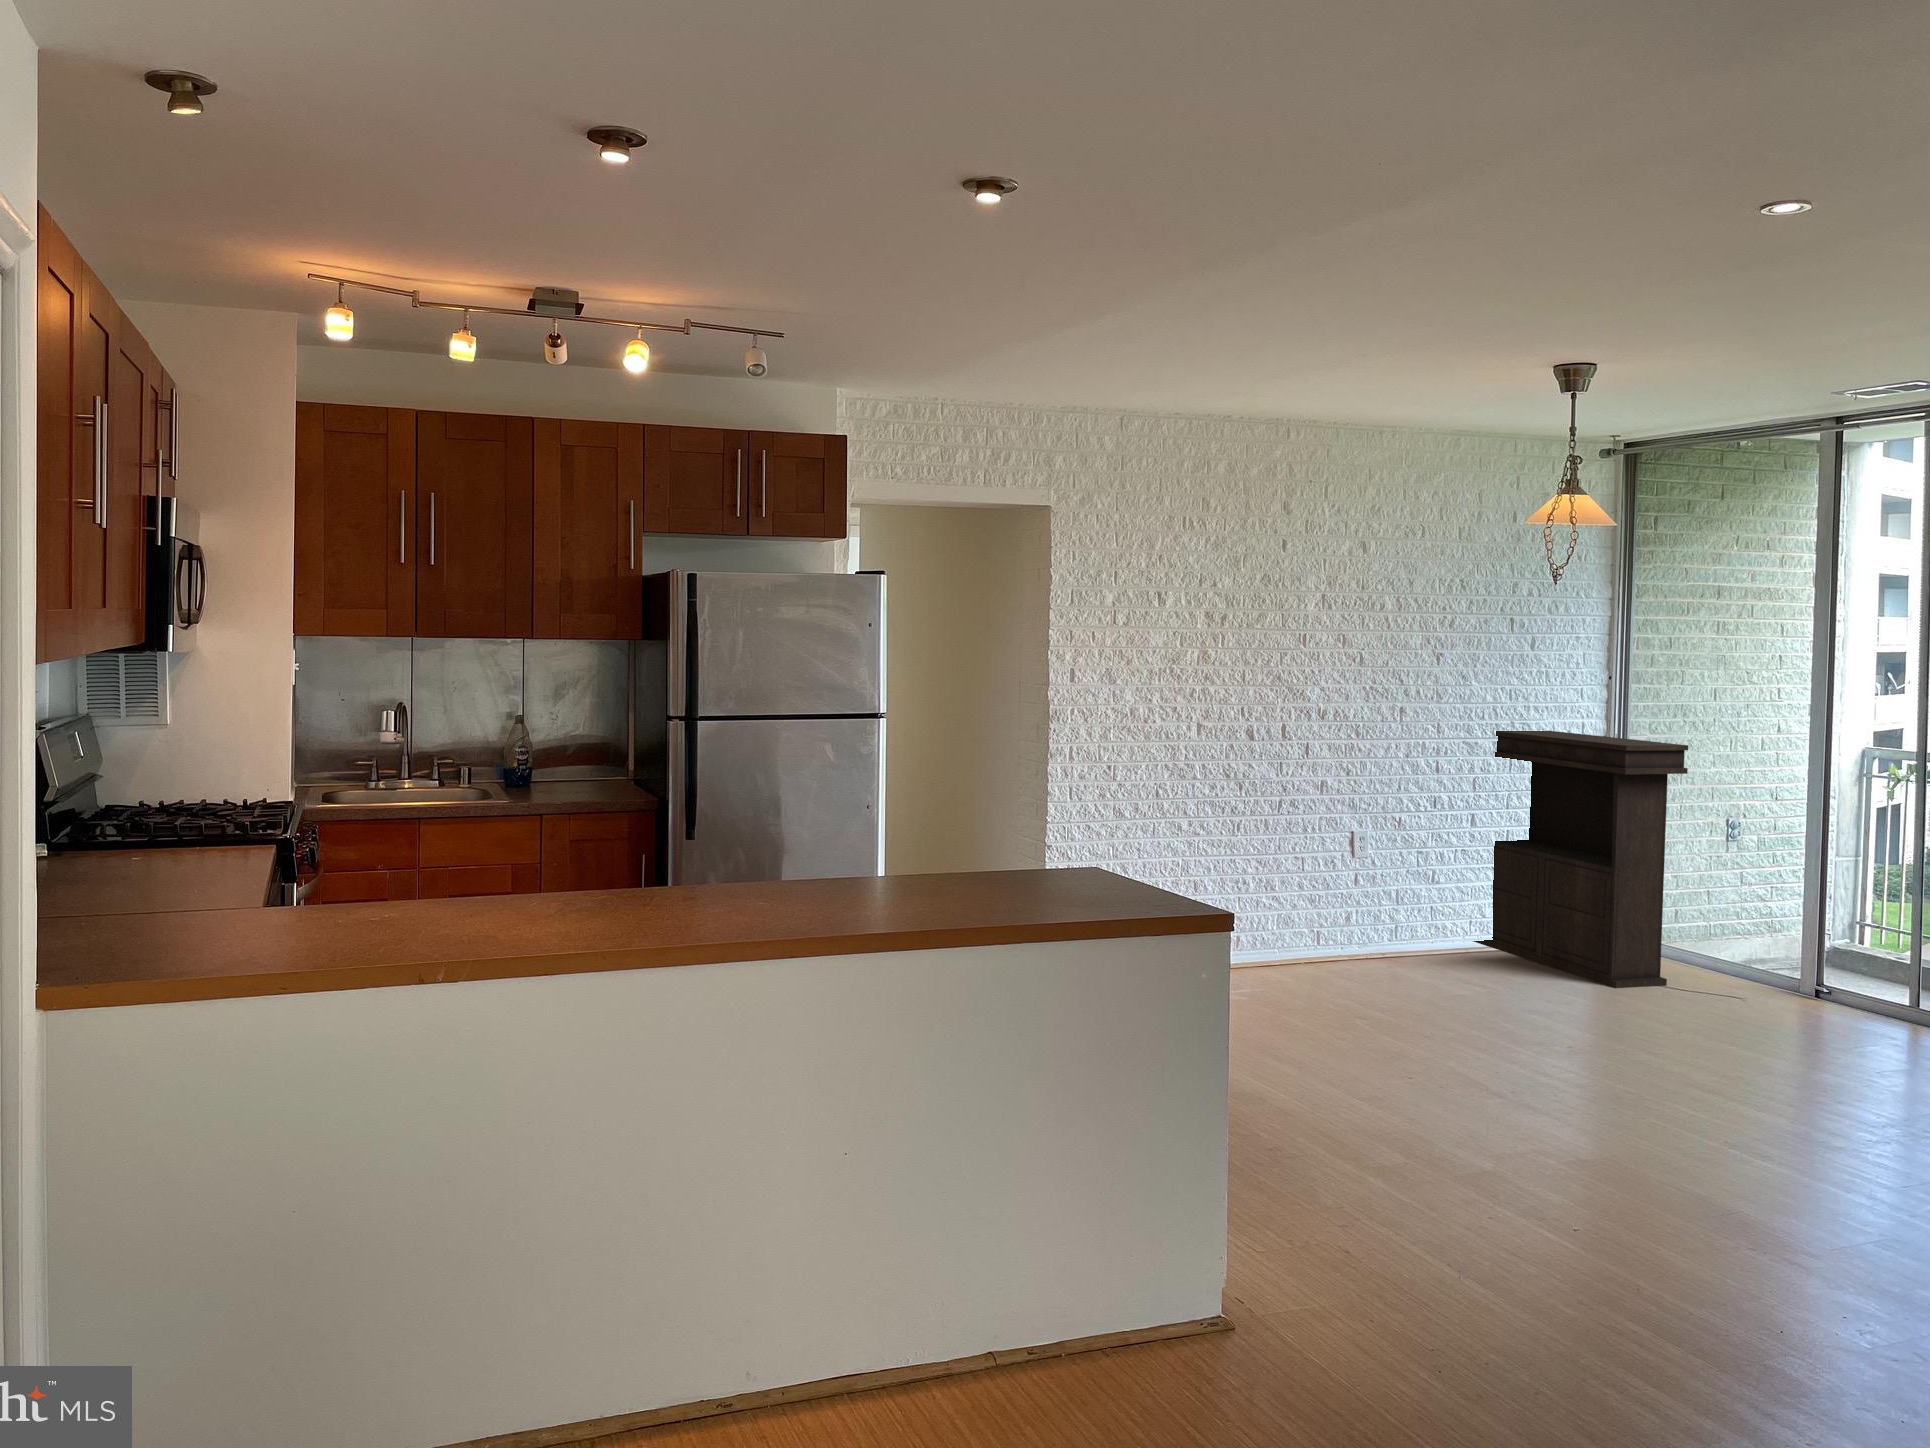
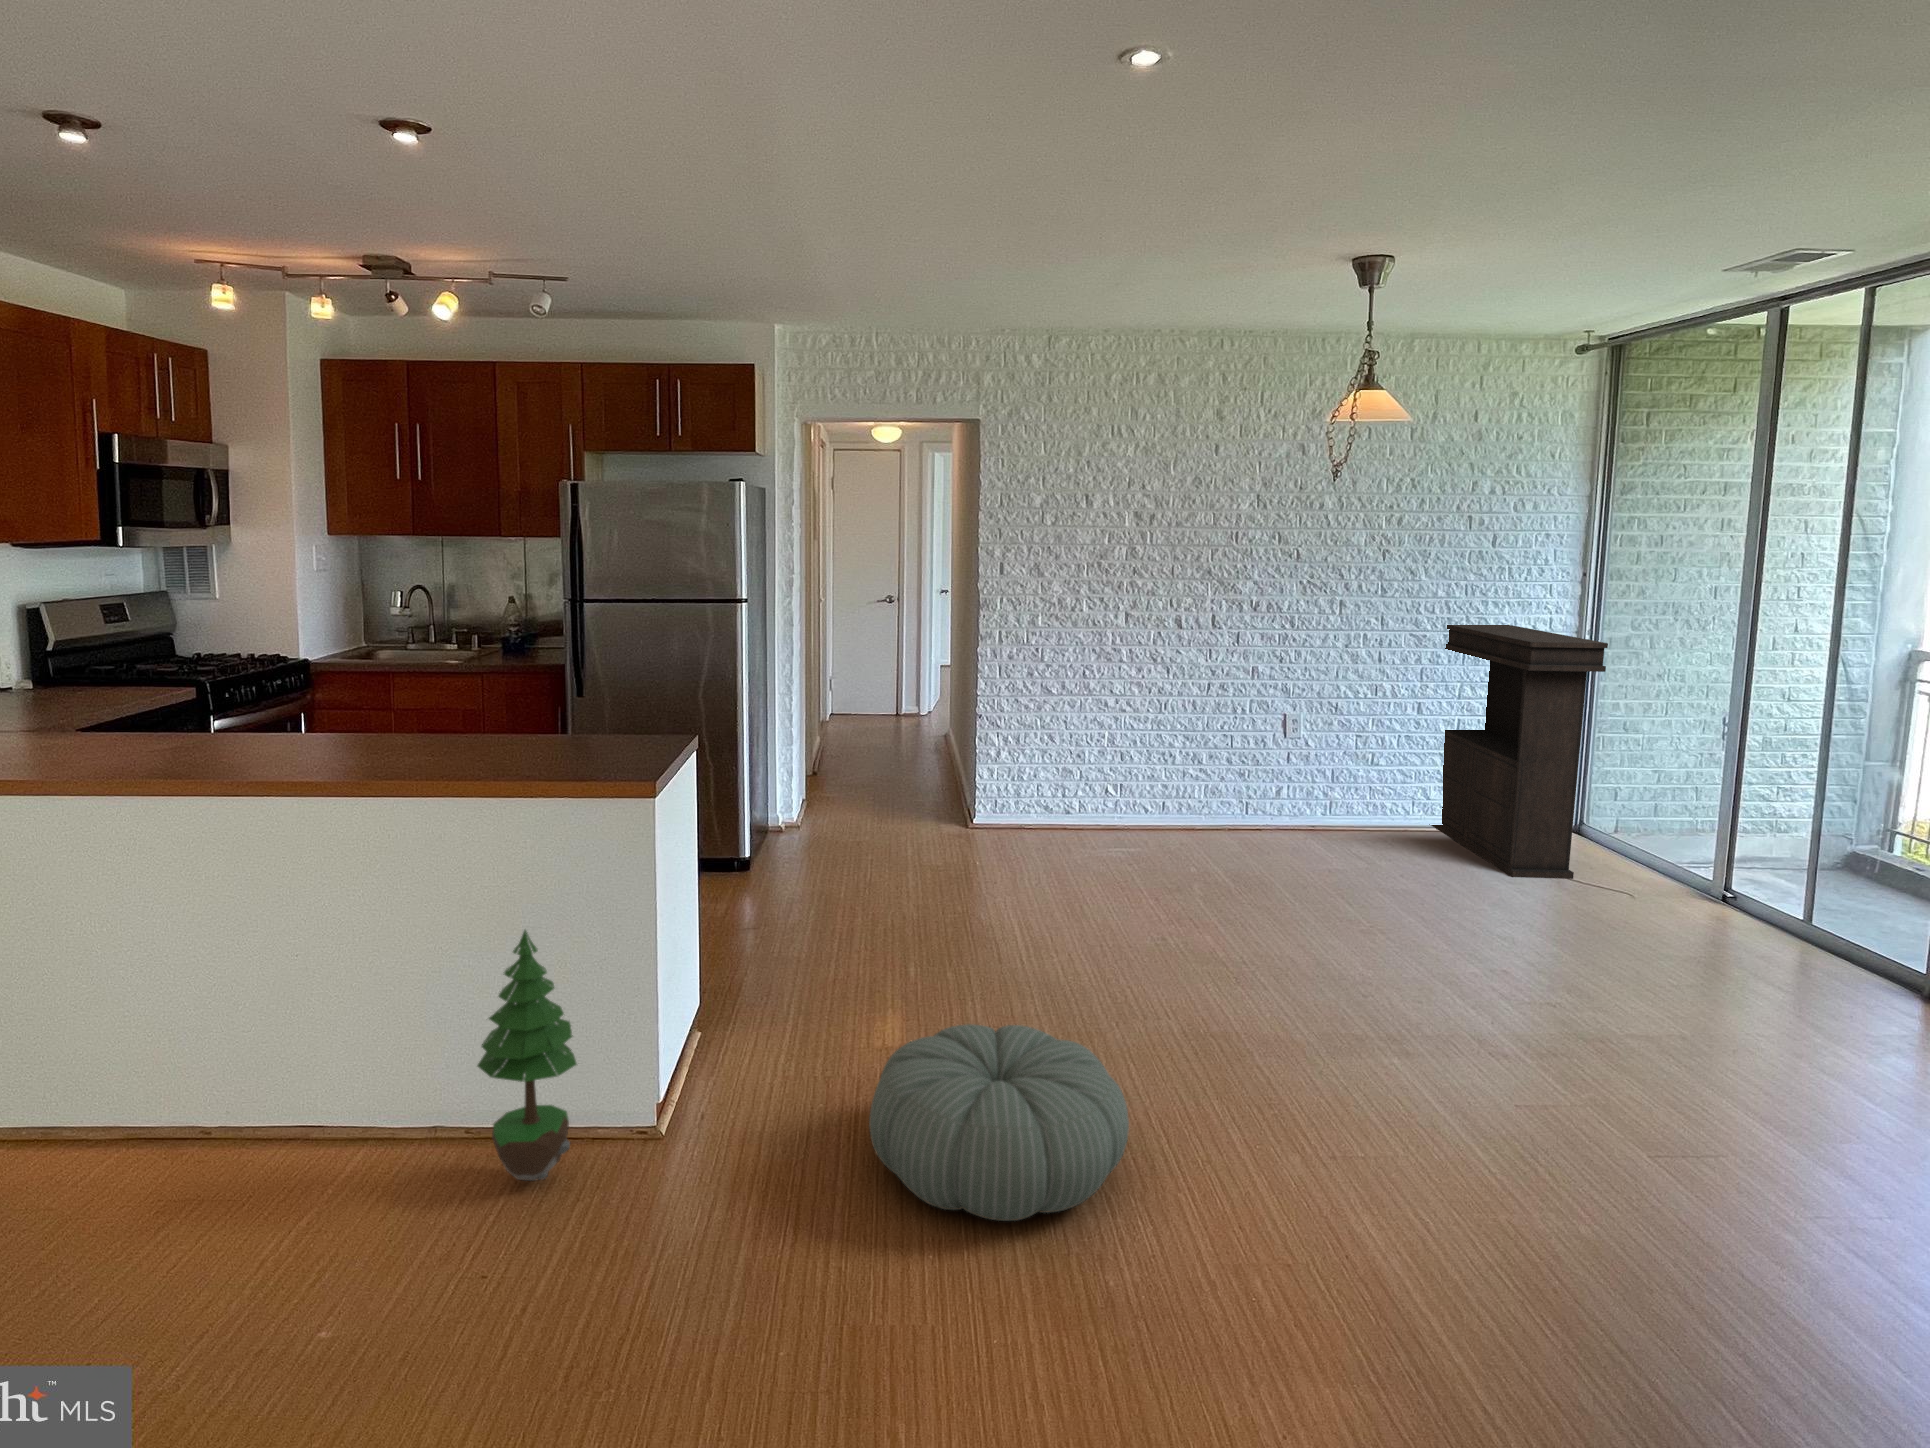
potted tree: none [1096,1078,1208,1382] -> present [477,930,577,1181]
pouf: none [1415,1151,1710,1340] -> present [869,1024,1129,1221]

